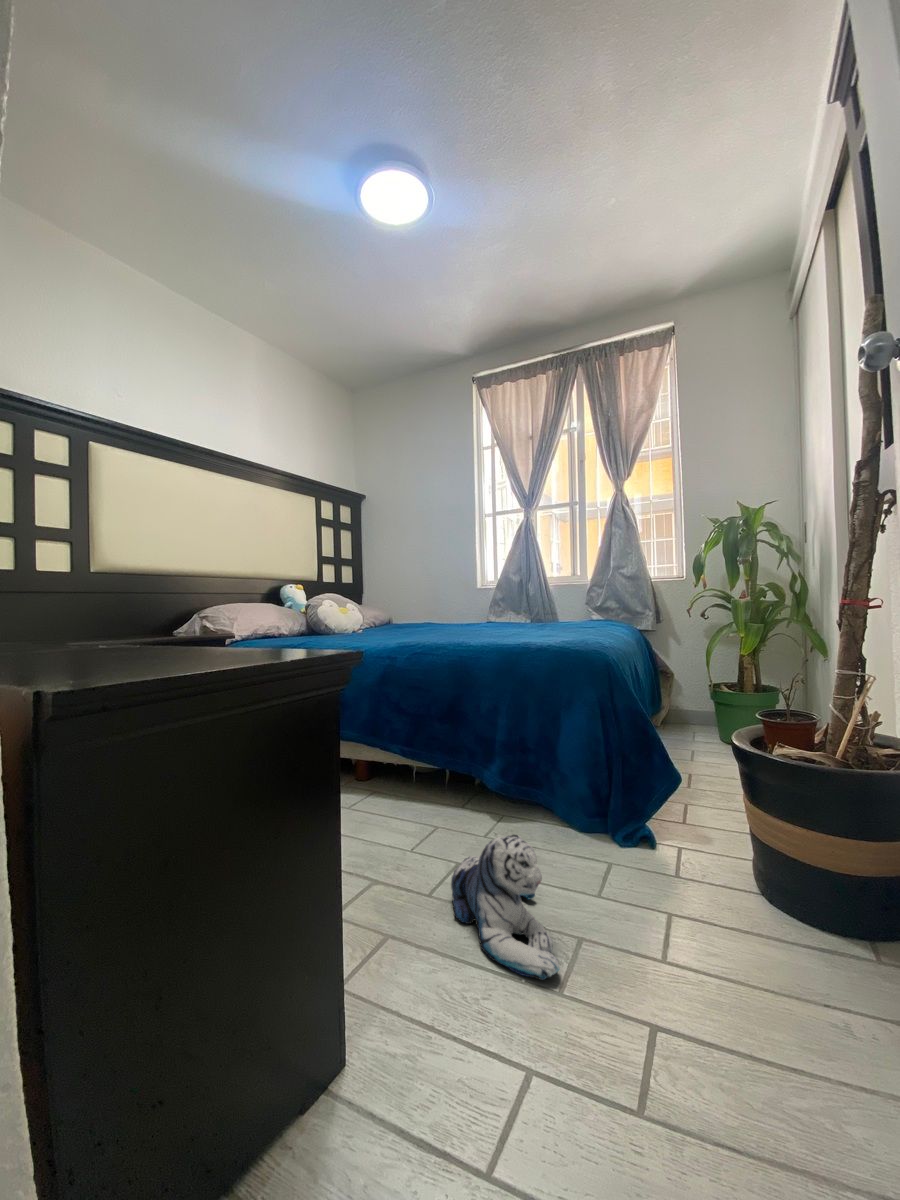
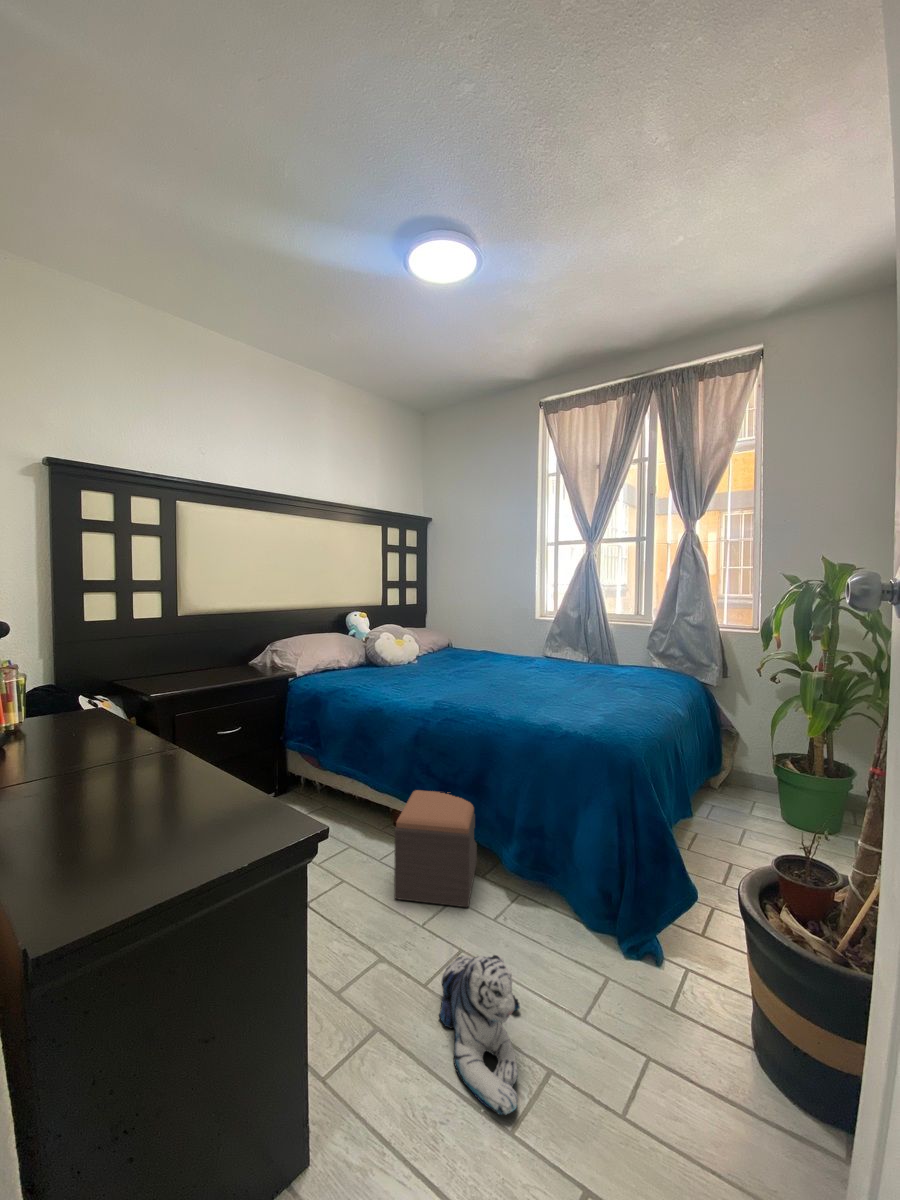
footstool: none [374,725,457,834] -> present [394,790,477,907]

